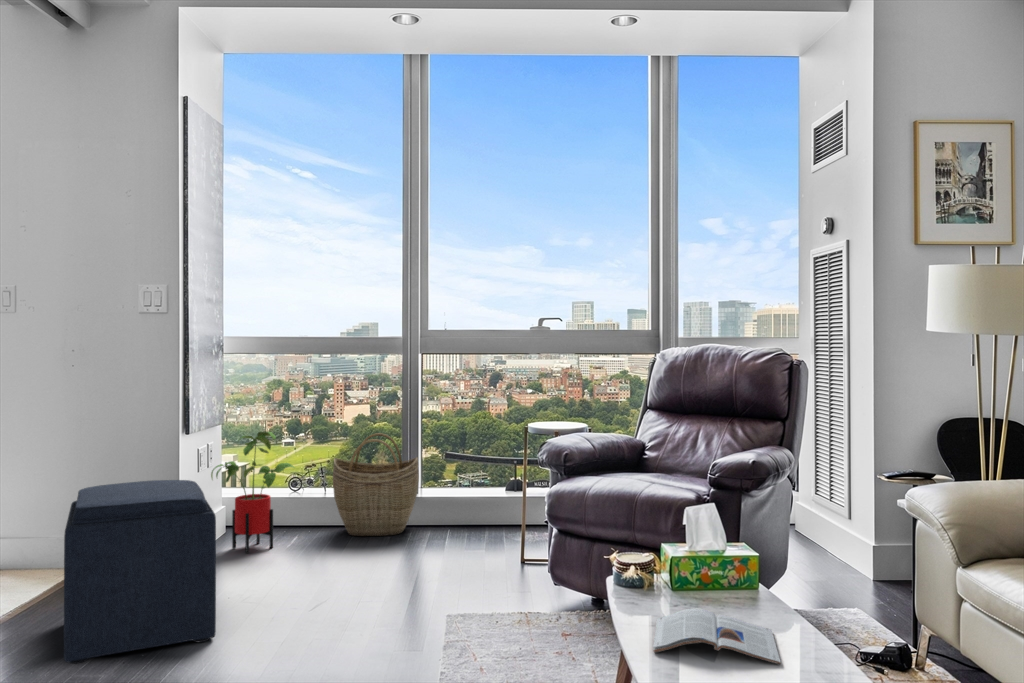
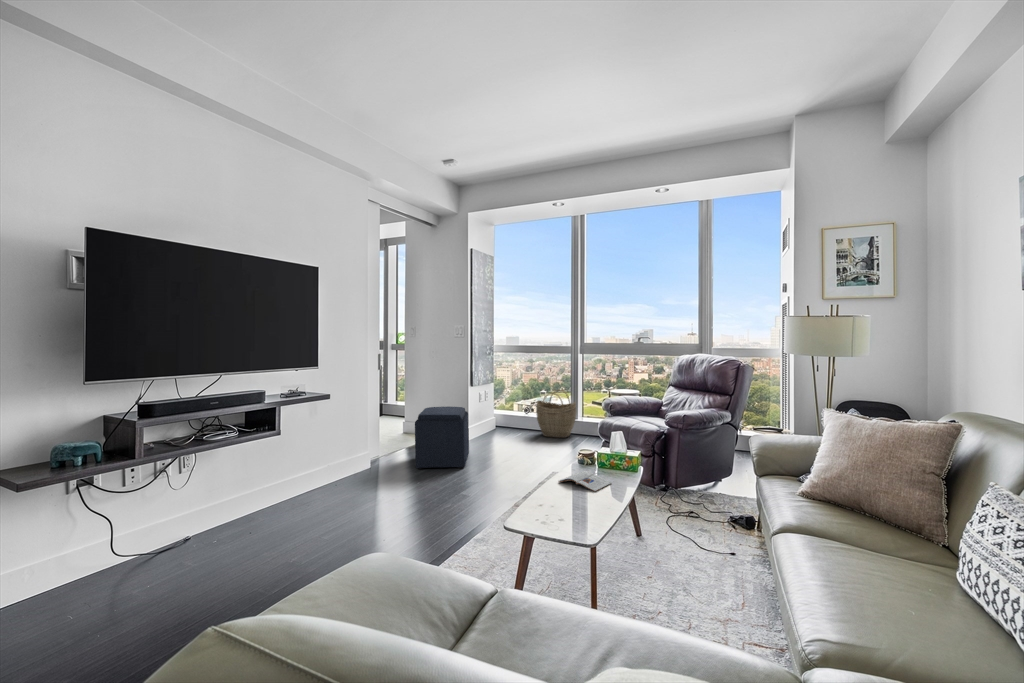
house plant: present [211,432,295,553] -> none [484,387,517,439]

